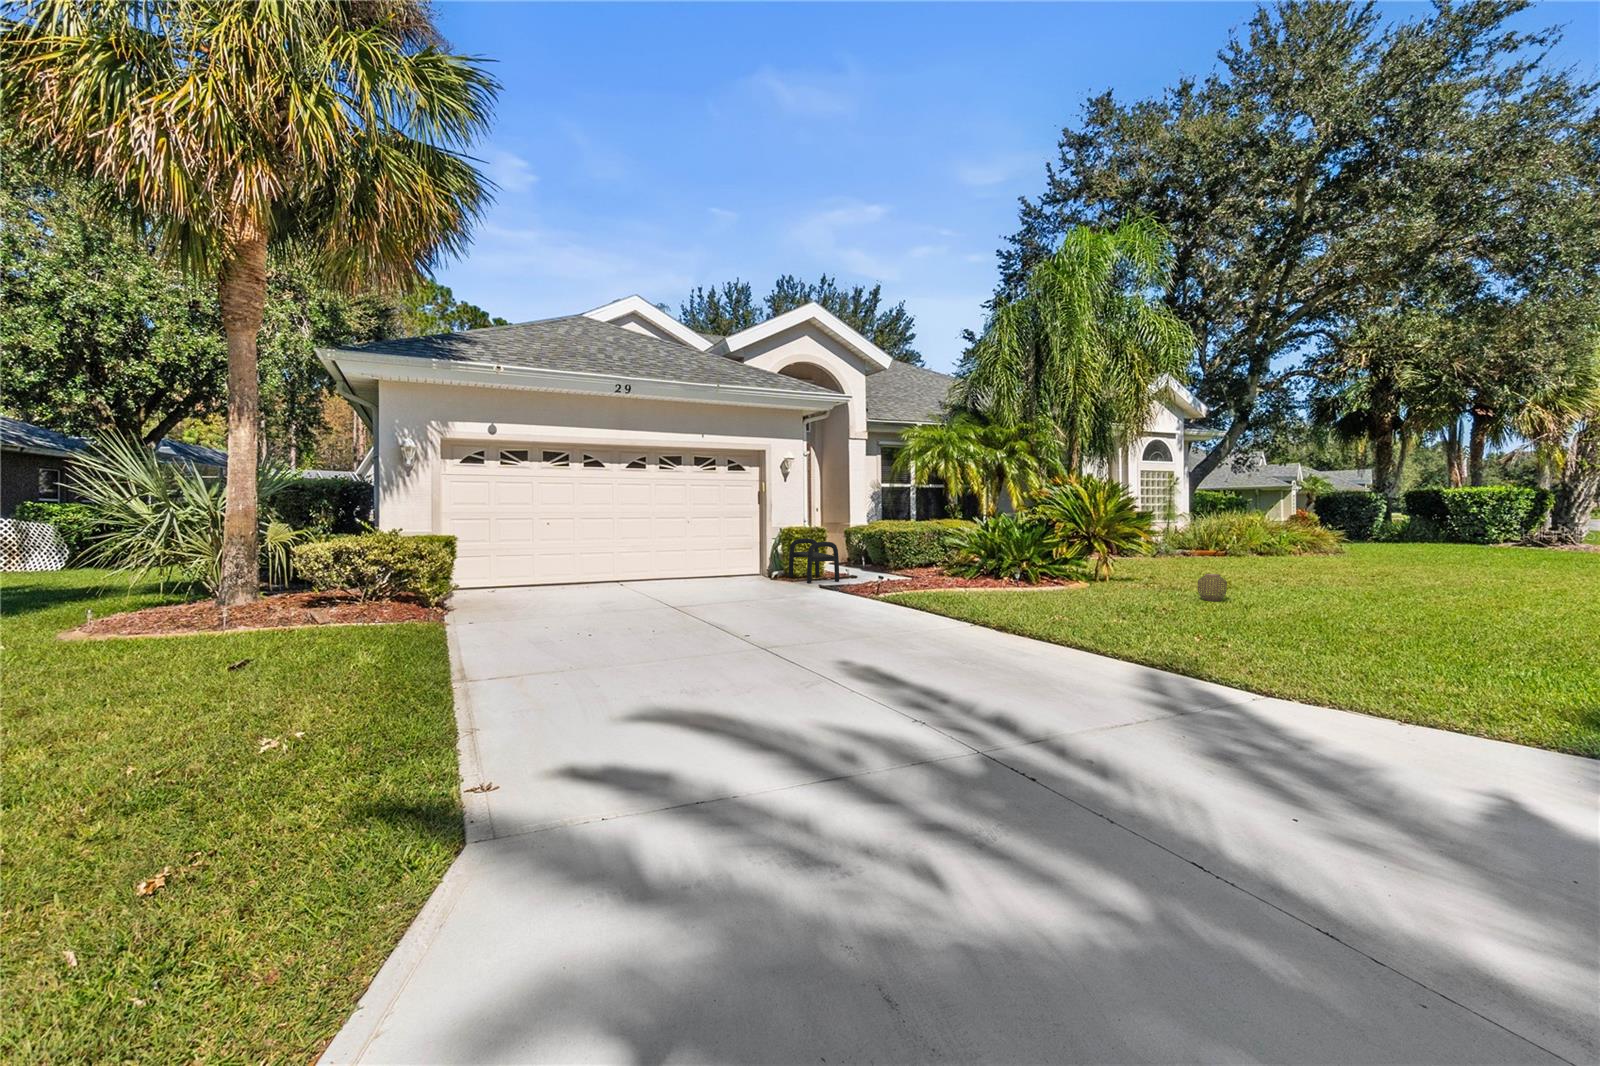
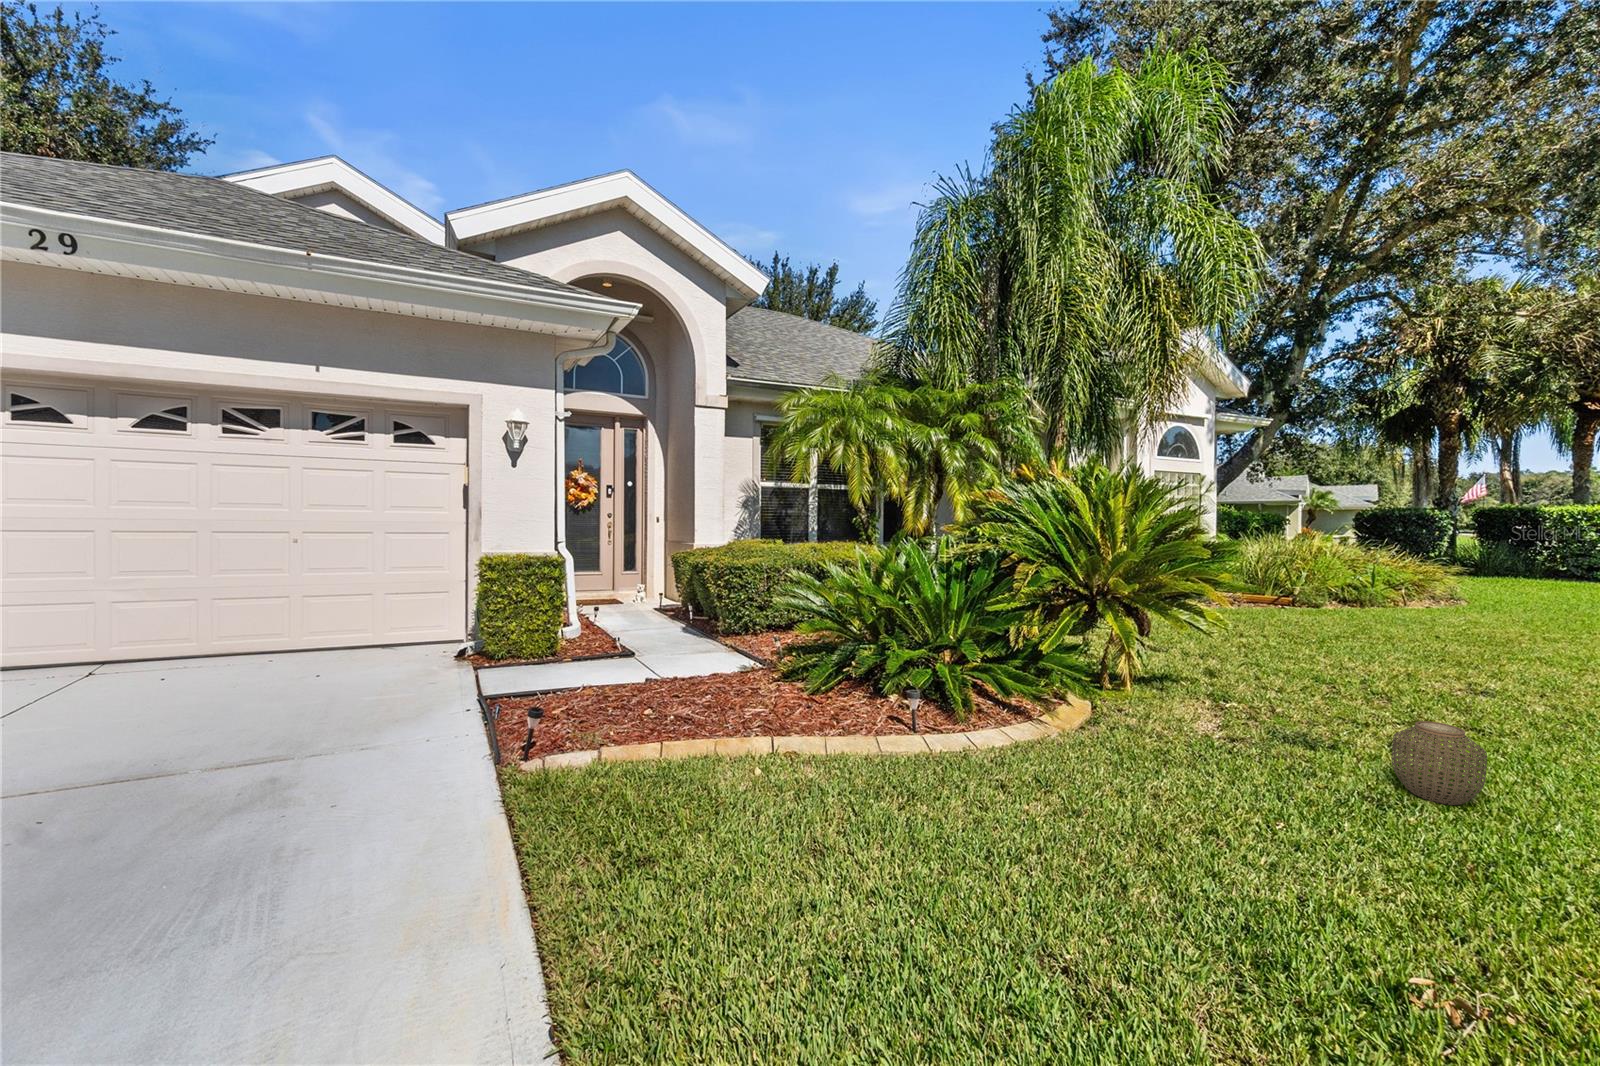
bench: present [789,539,839,583] -> none [483,579,565,682]

